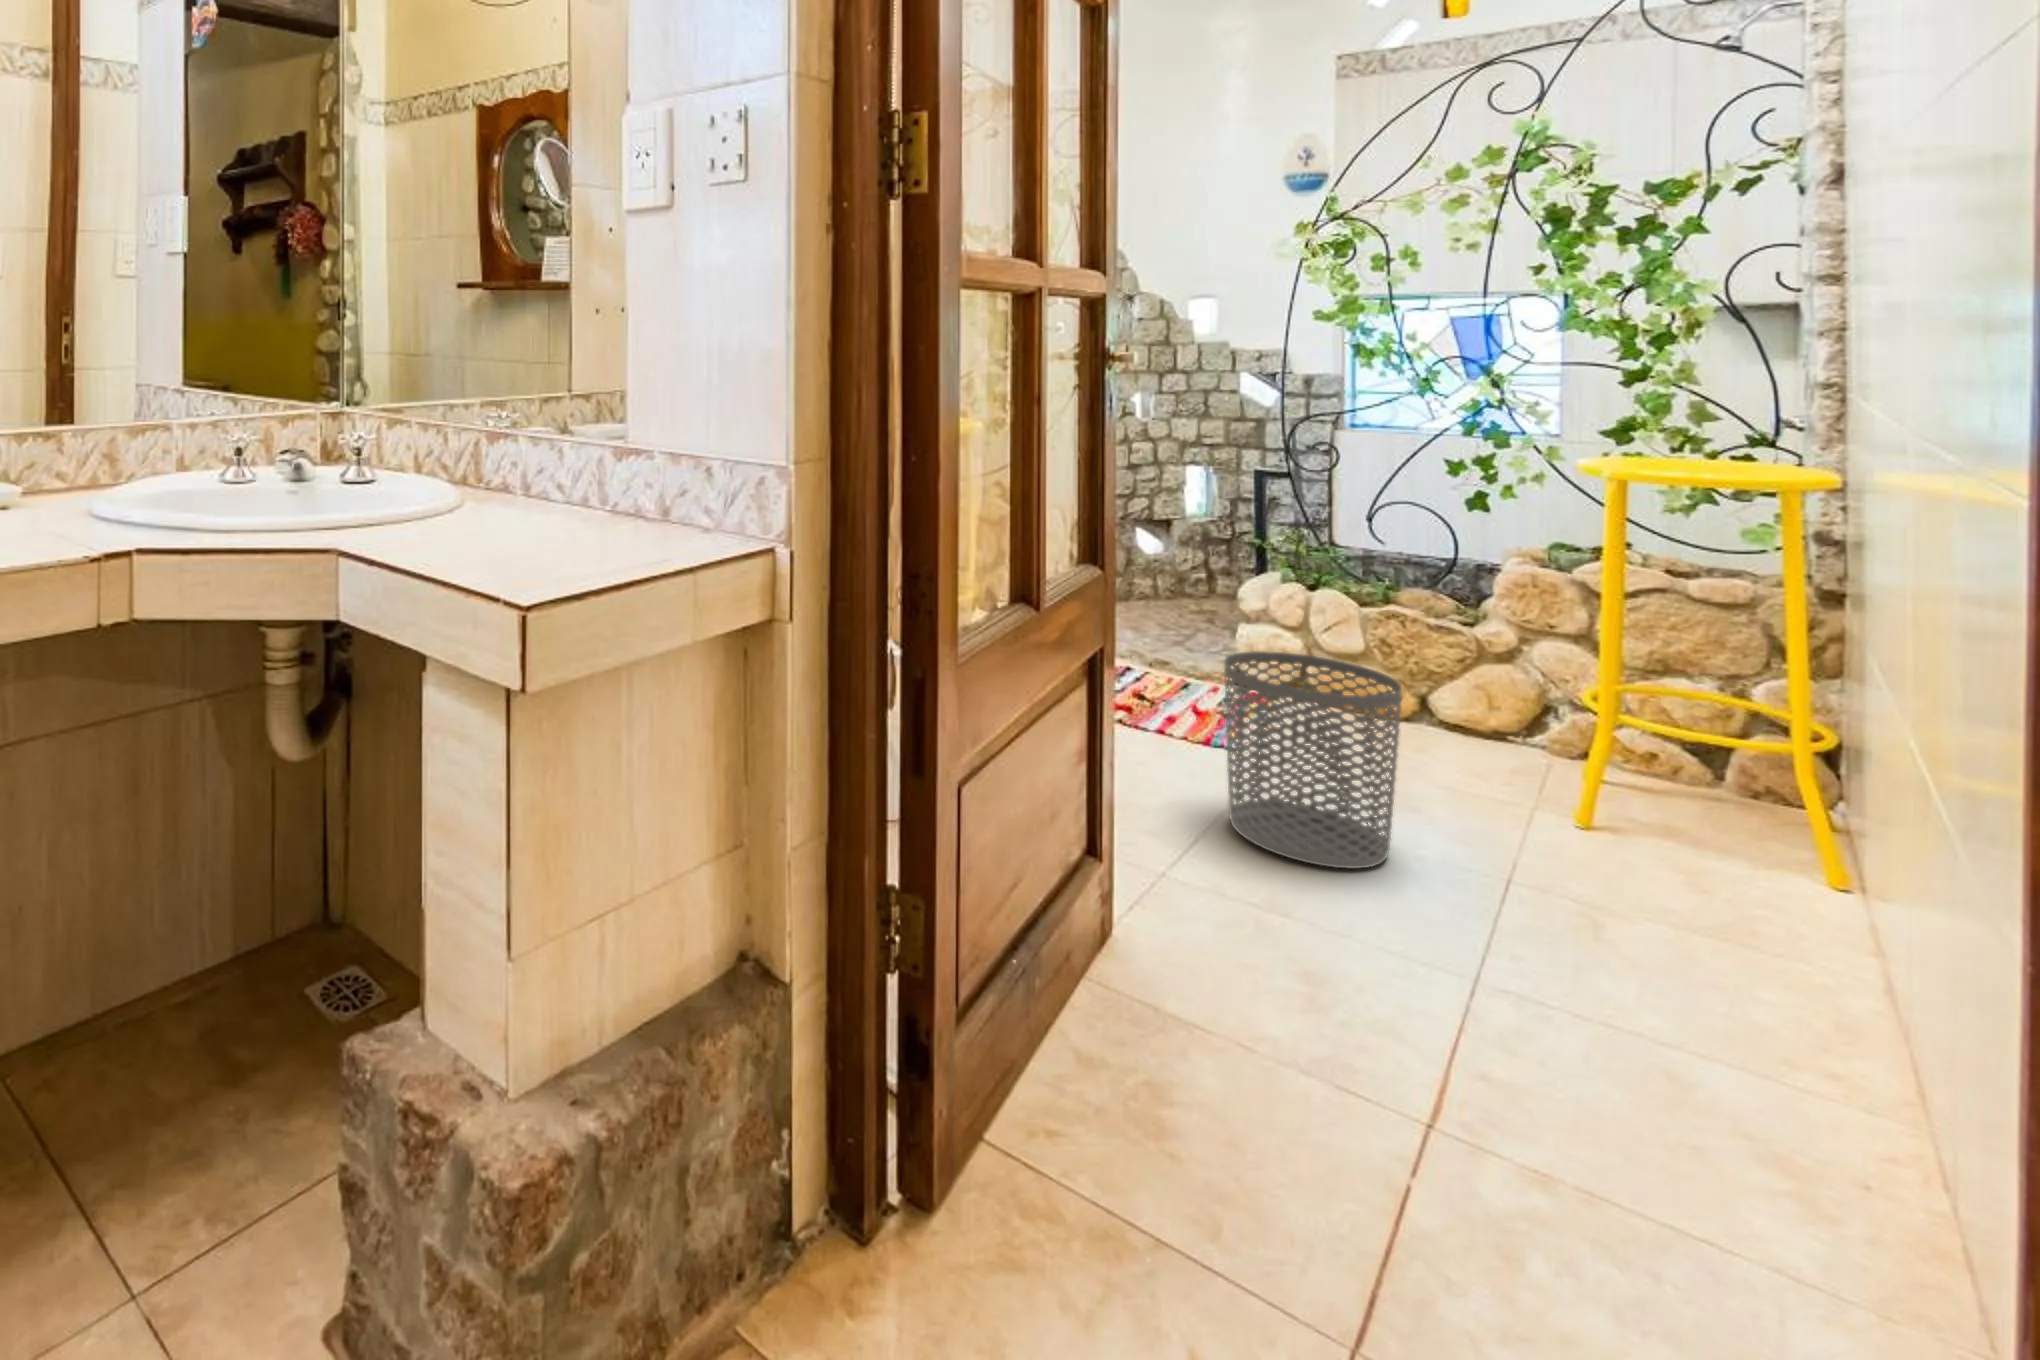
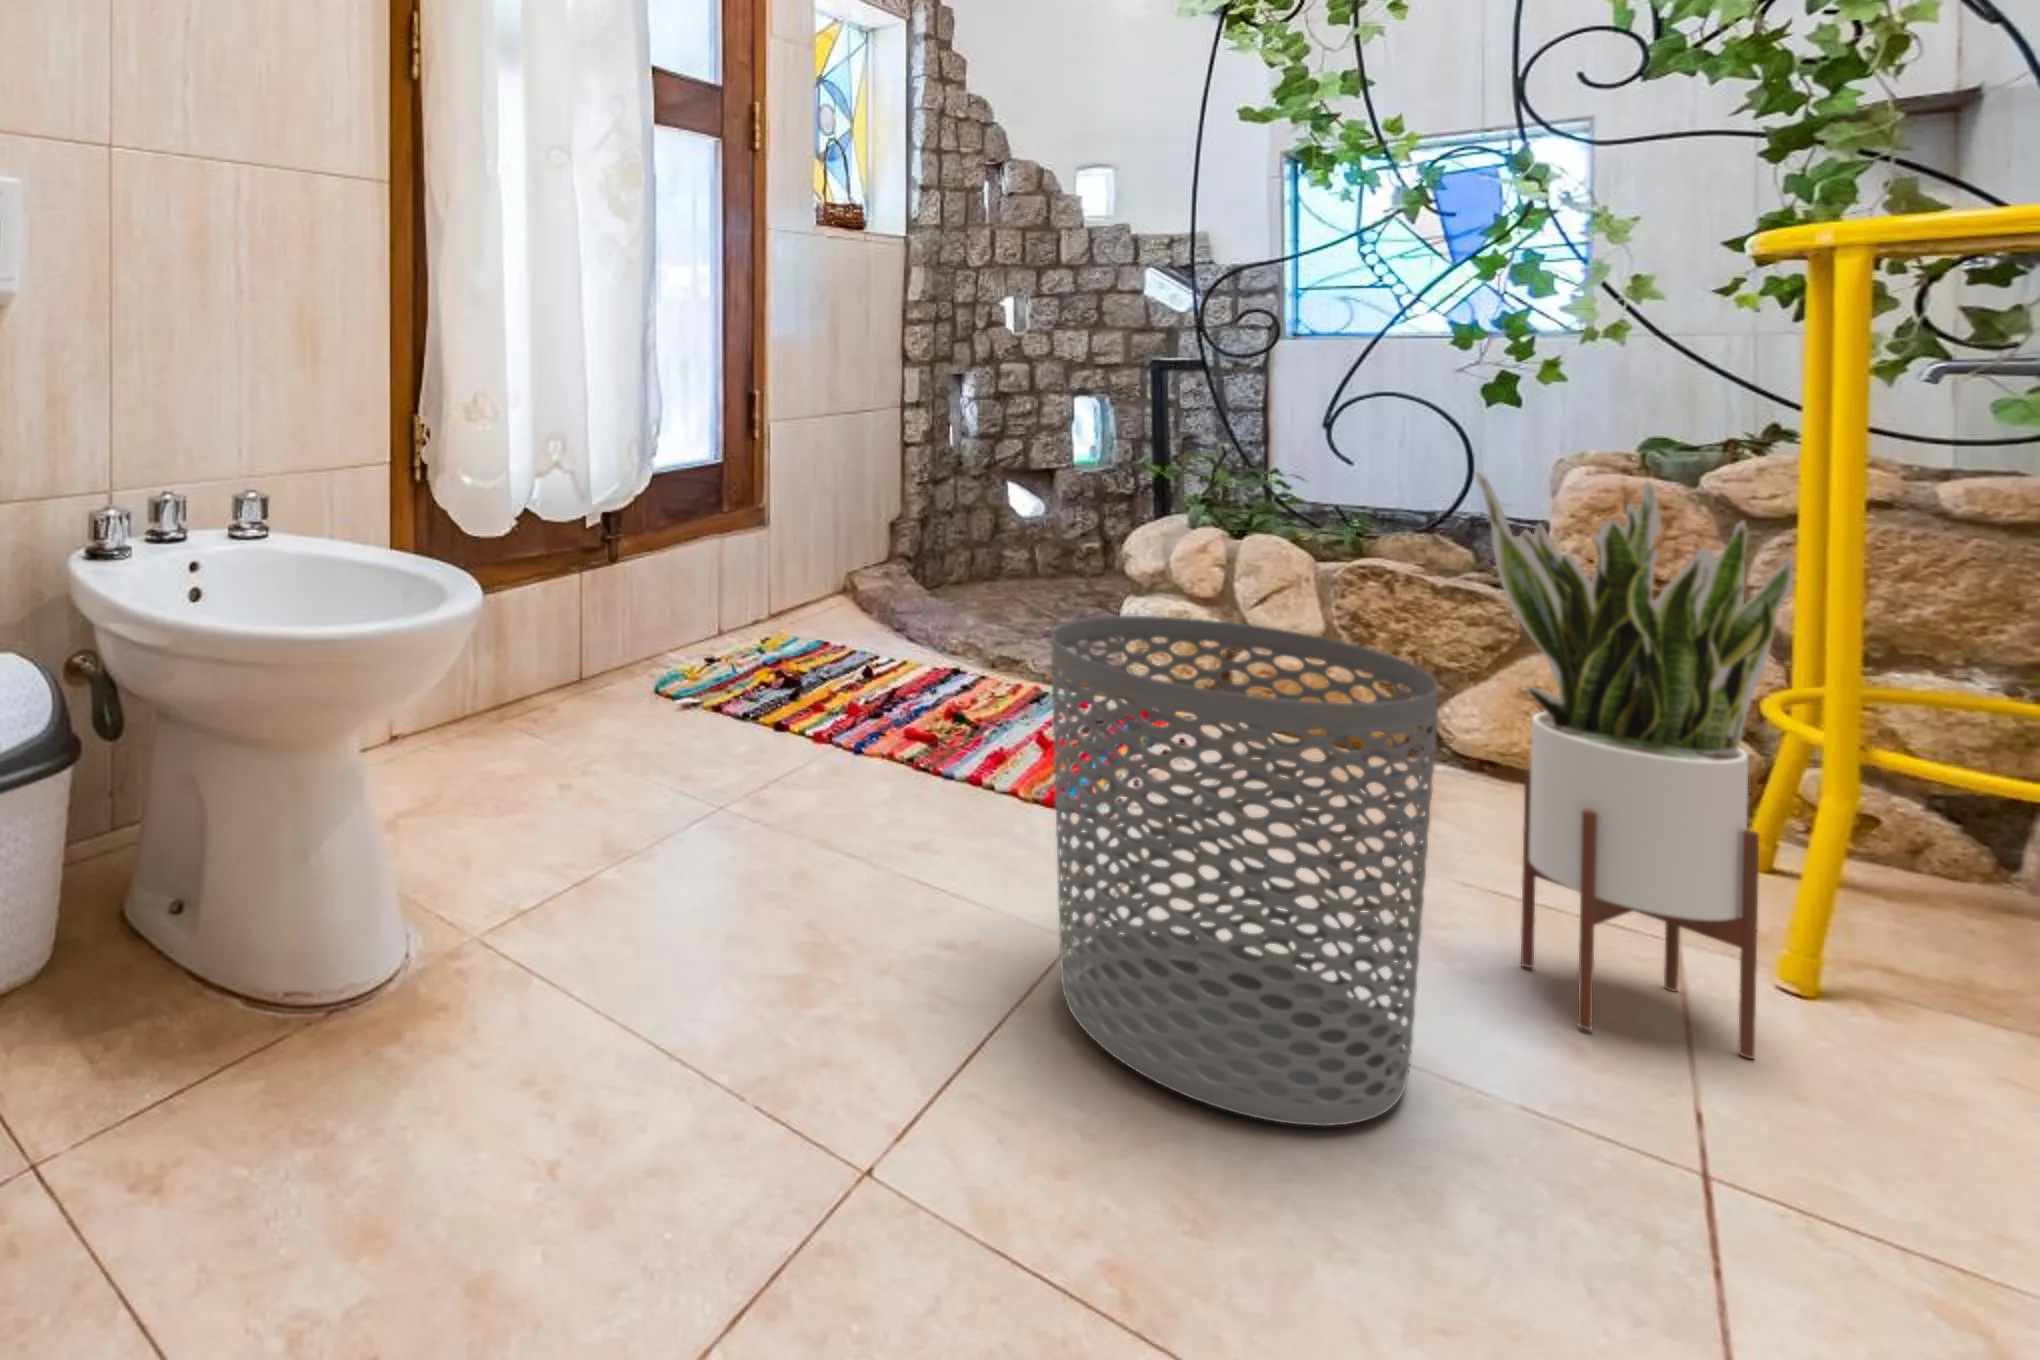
potted plant: none [1430,585,1570,852] -> present [1476,472,1793,1059]

